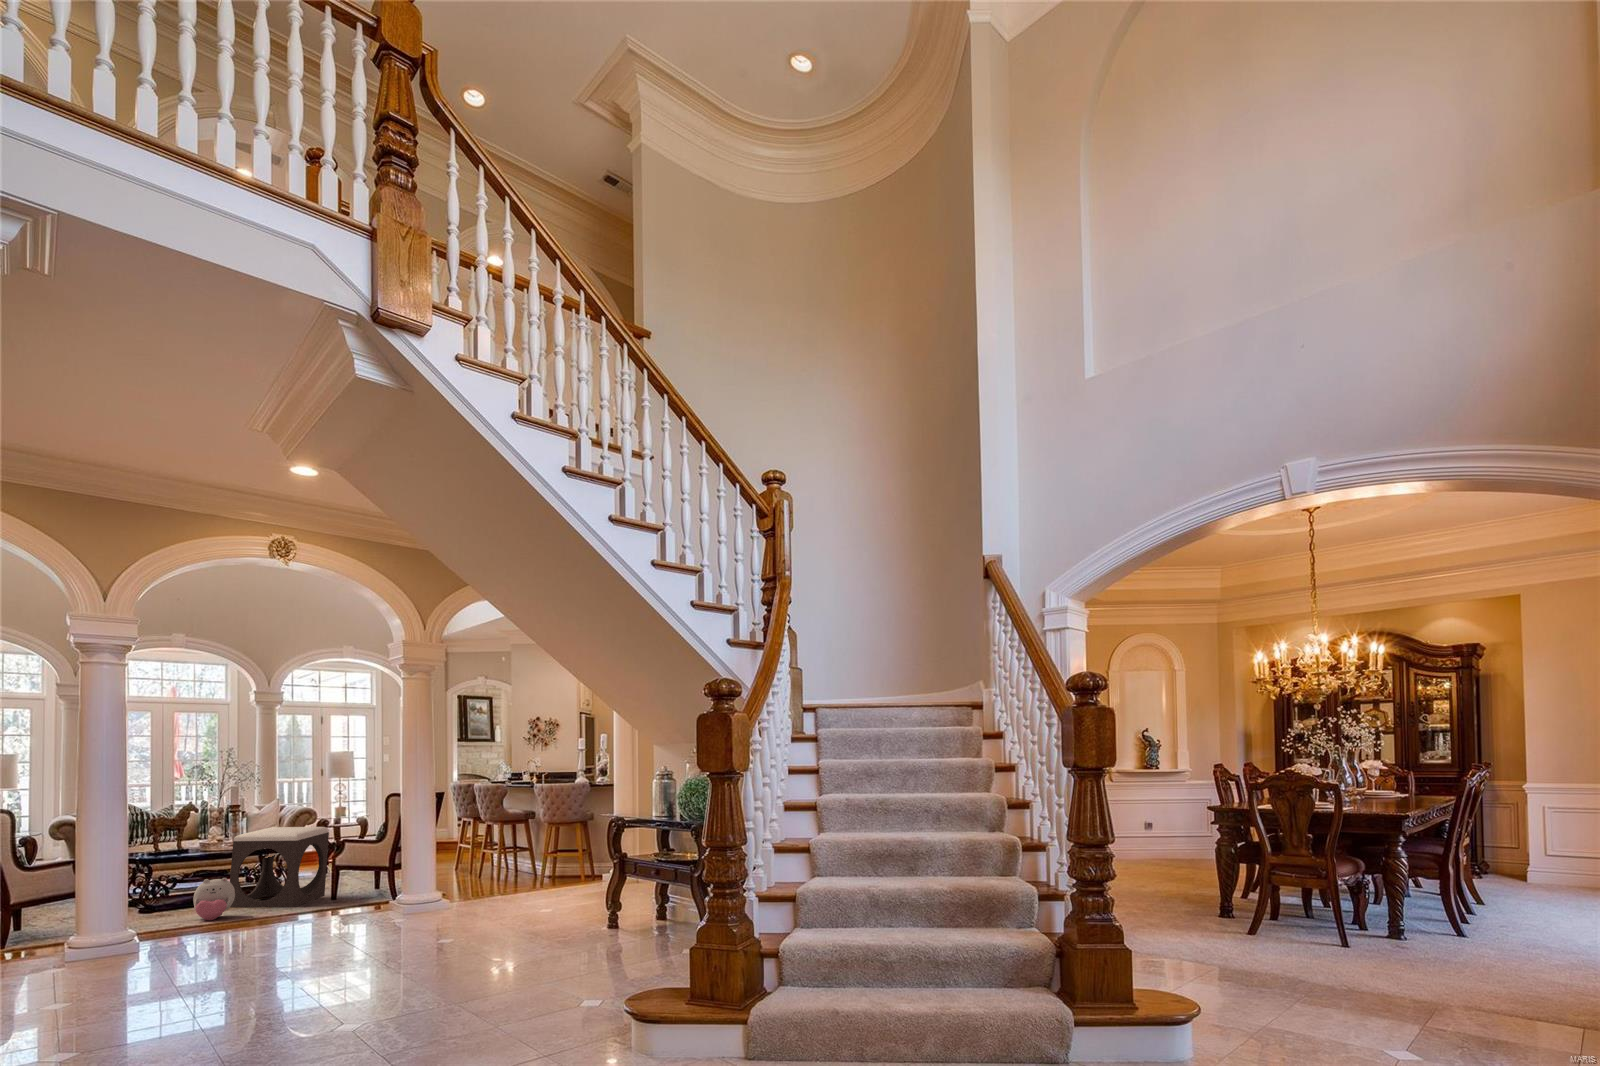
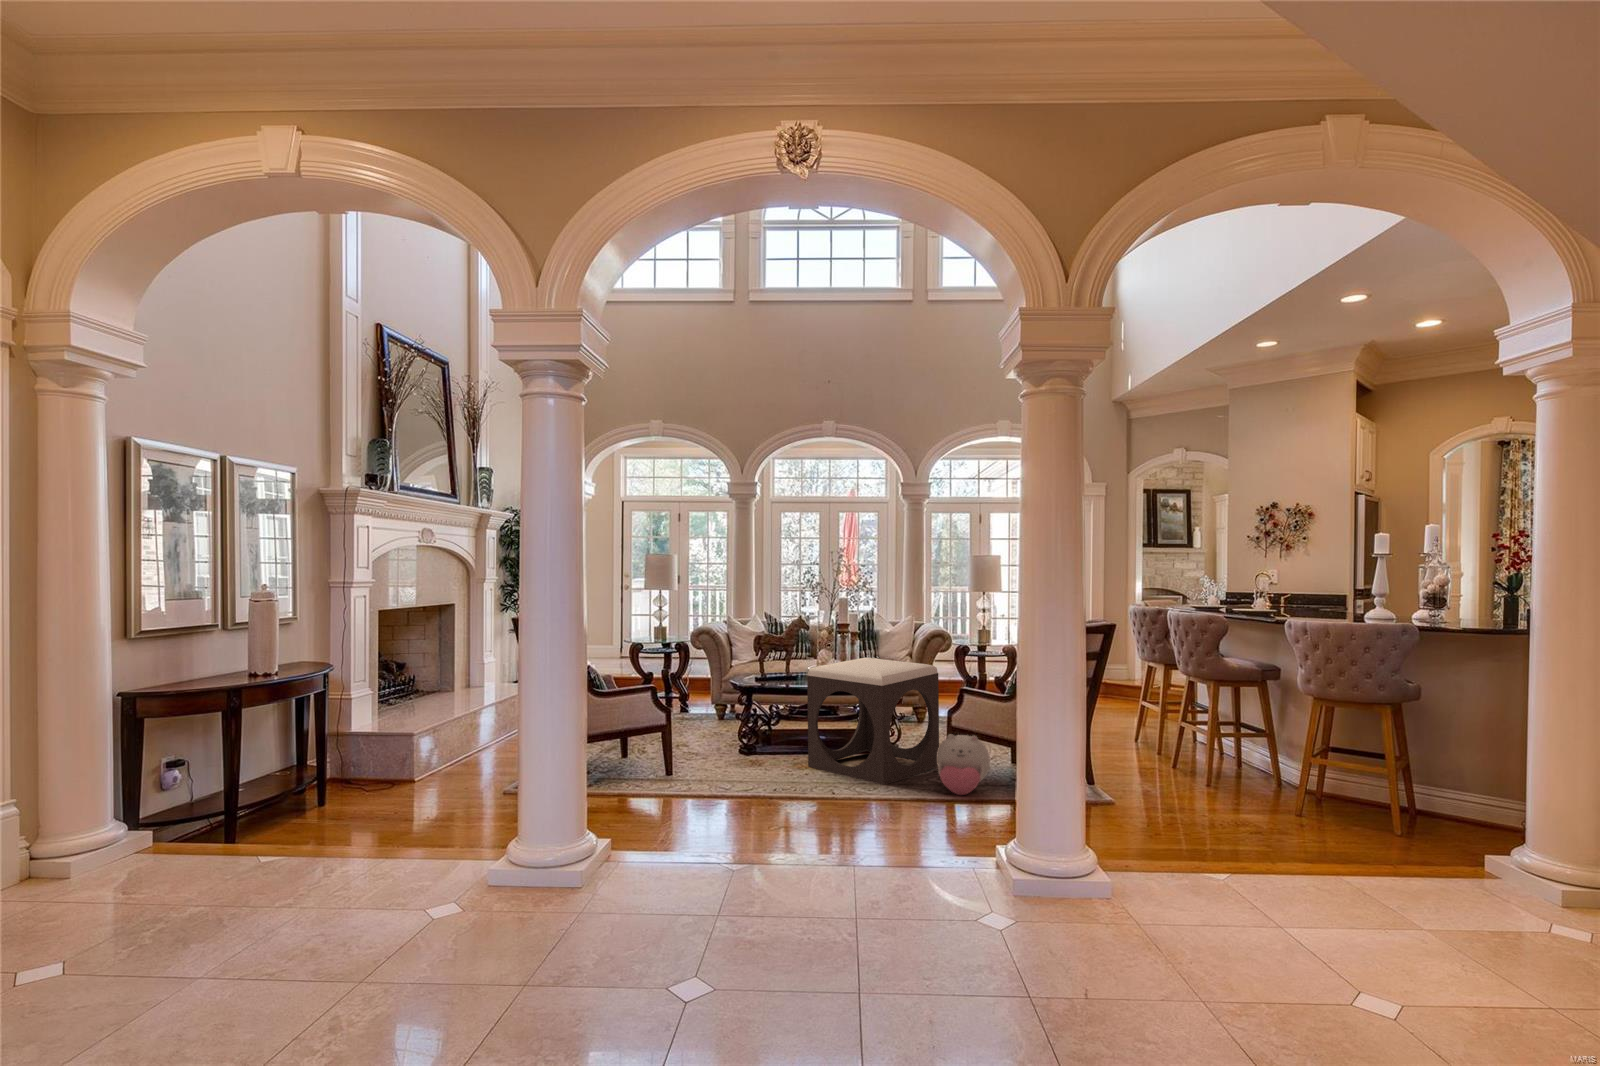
plush toy: present [193,878,235,920] -> present [937,734,990,795]

